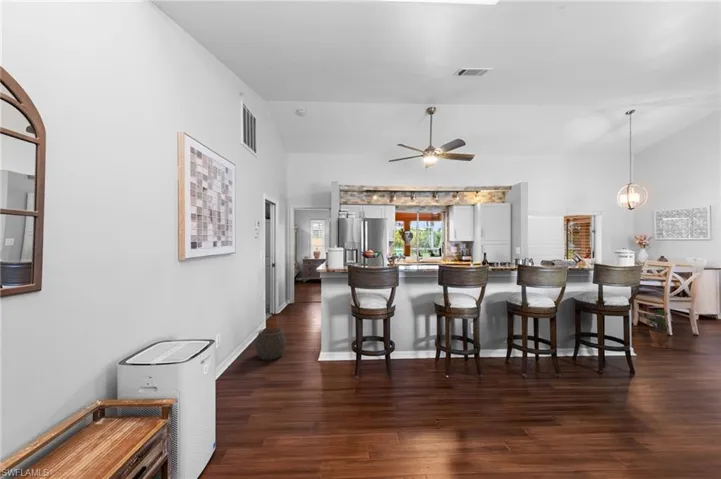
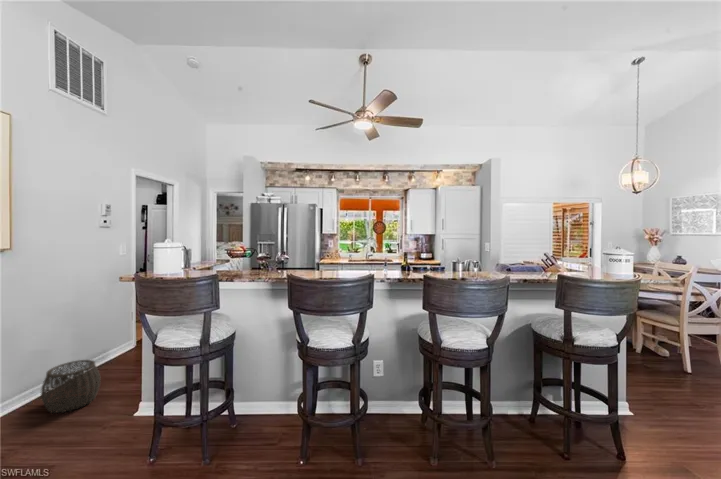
potted plant: present [646,310,668,348] -> none [649,337,685,400]

